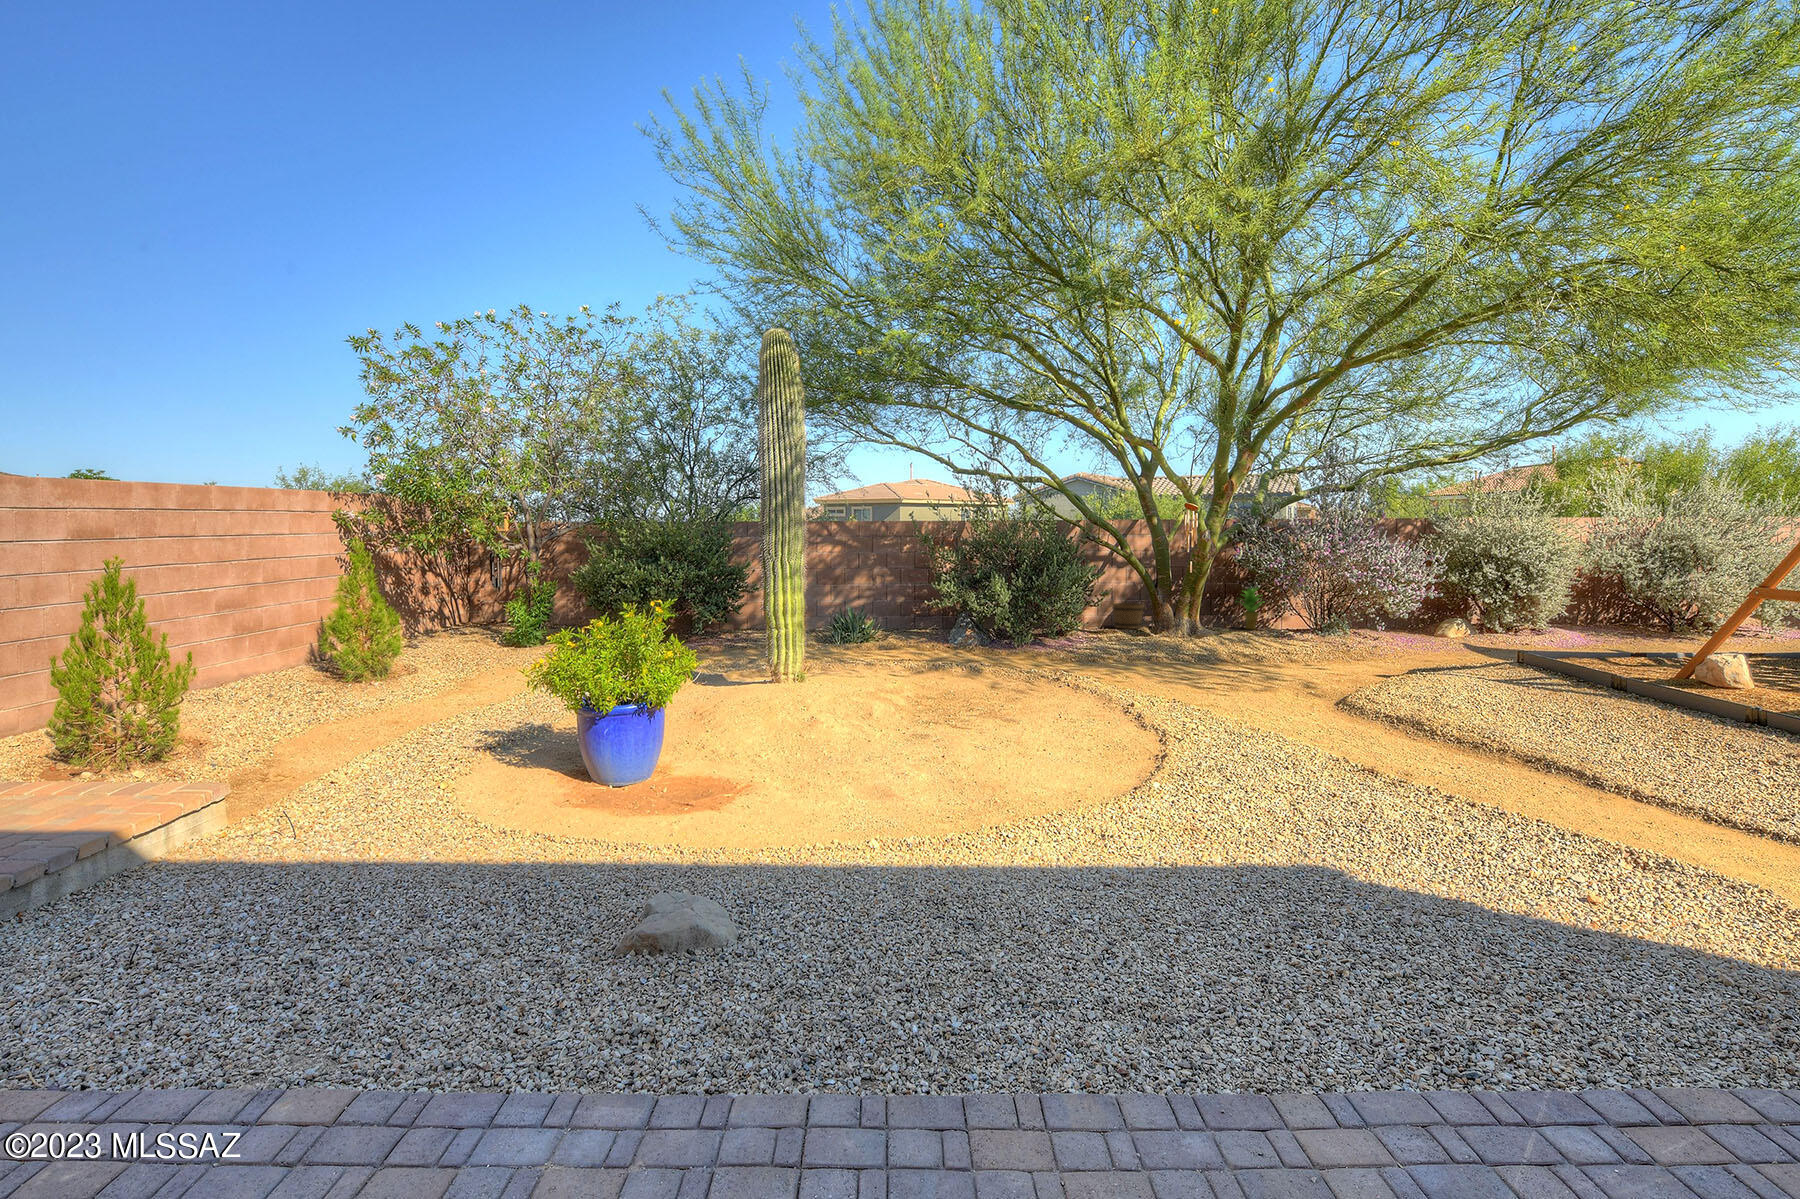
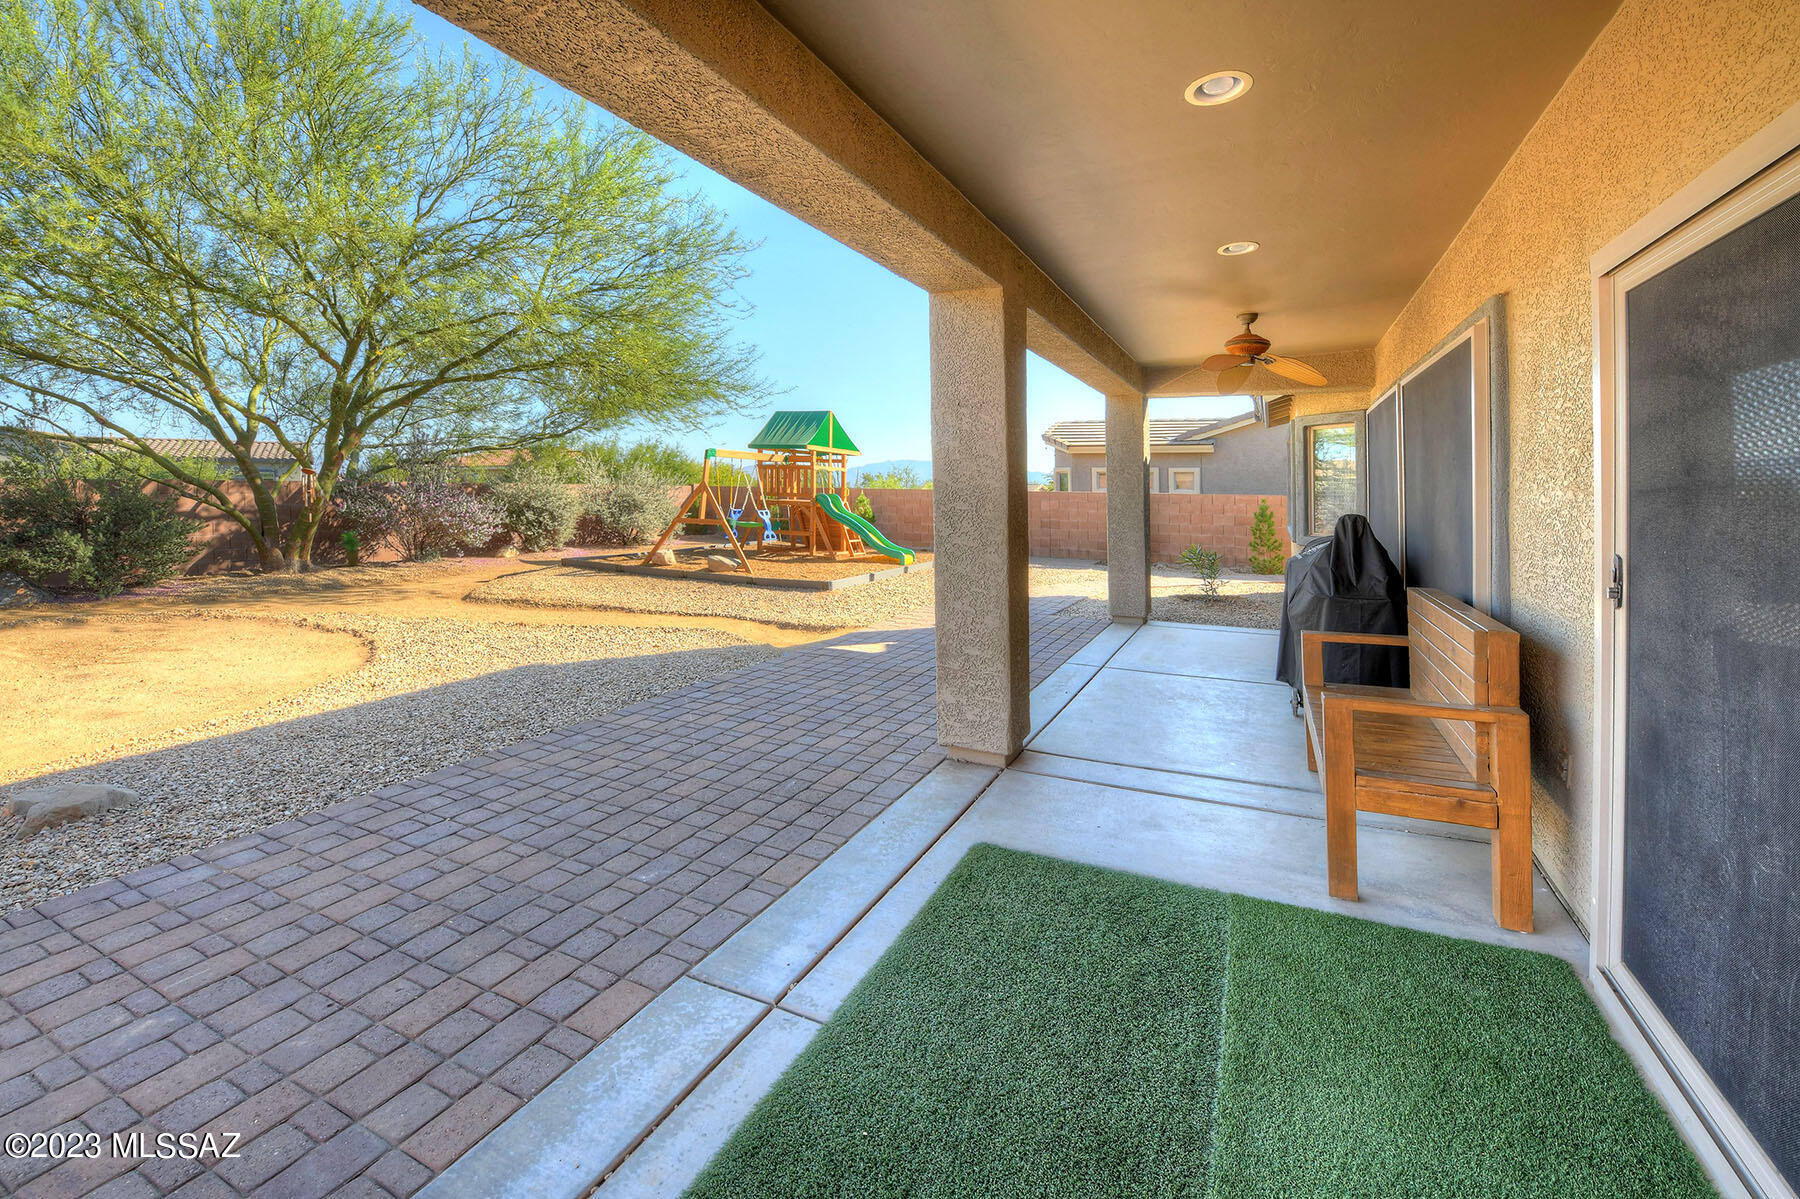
bucket: present [1112,603,1144,629] -> none [197,547,239,575]

